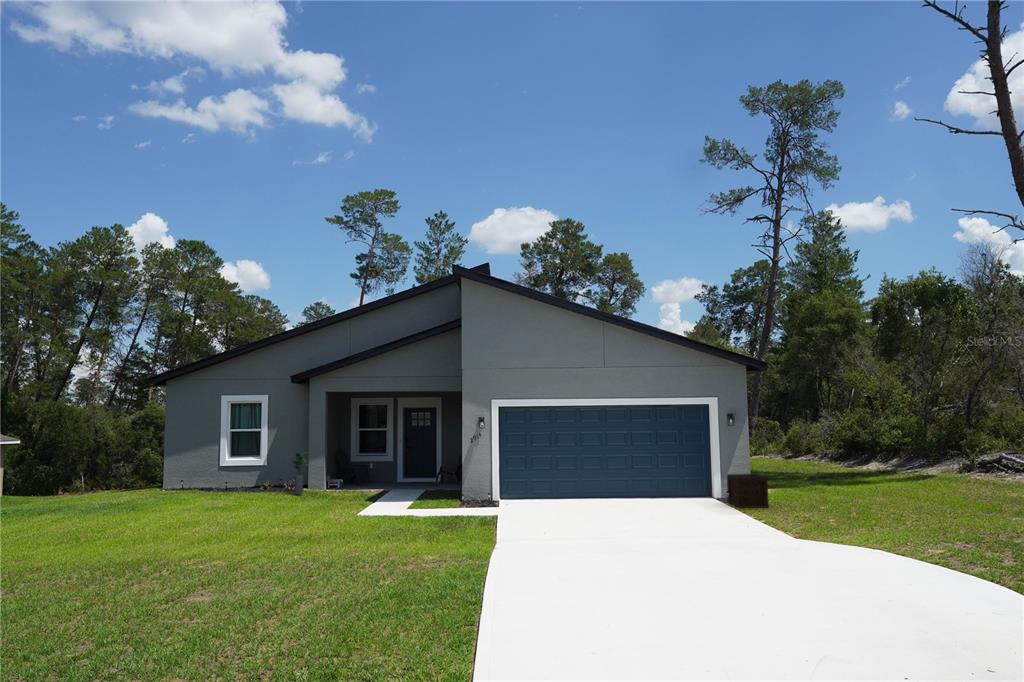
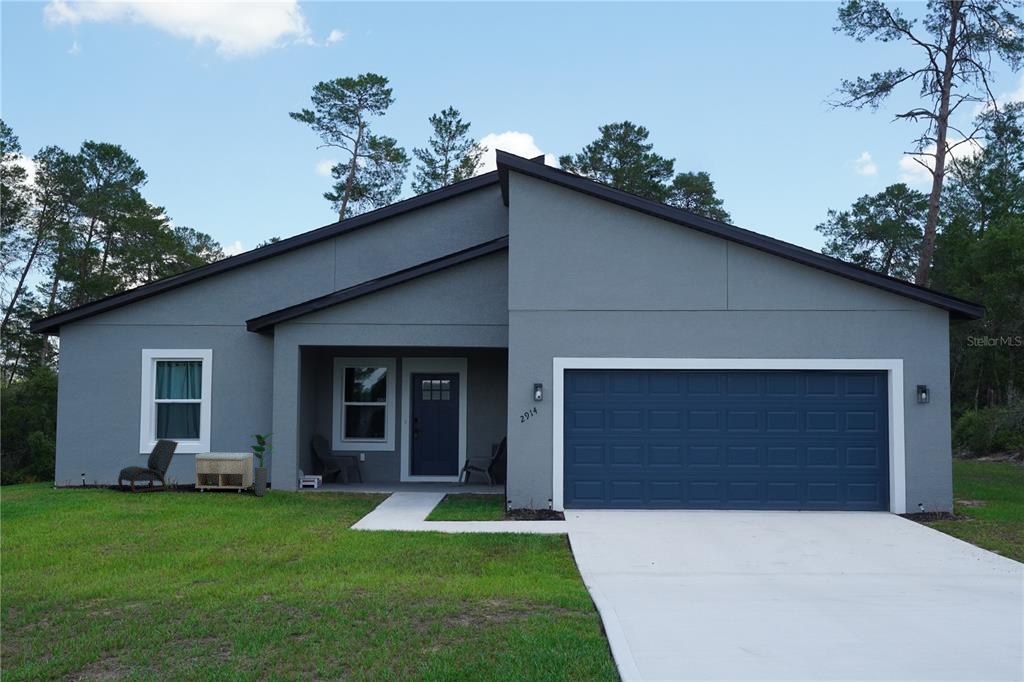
lounge chair: none [201,457,243,495] -> present [118,439,178,493]
storage bench: none [254,465,294,493] -> present [195,452,253,492]
wooden crate: present [727,474,769,508] -> none [904,476,972,526]

